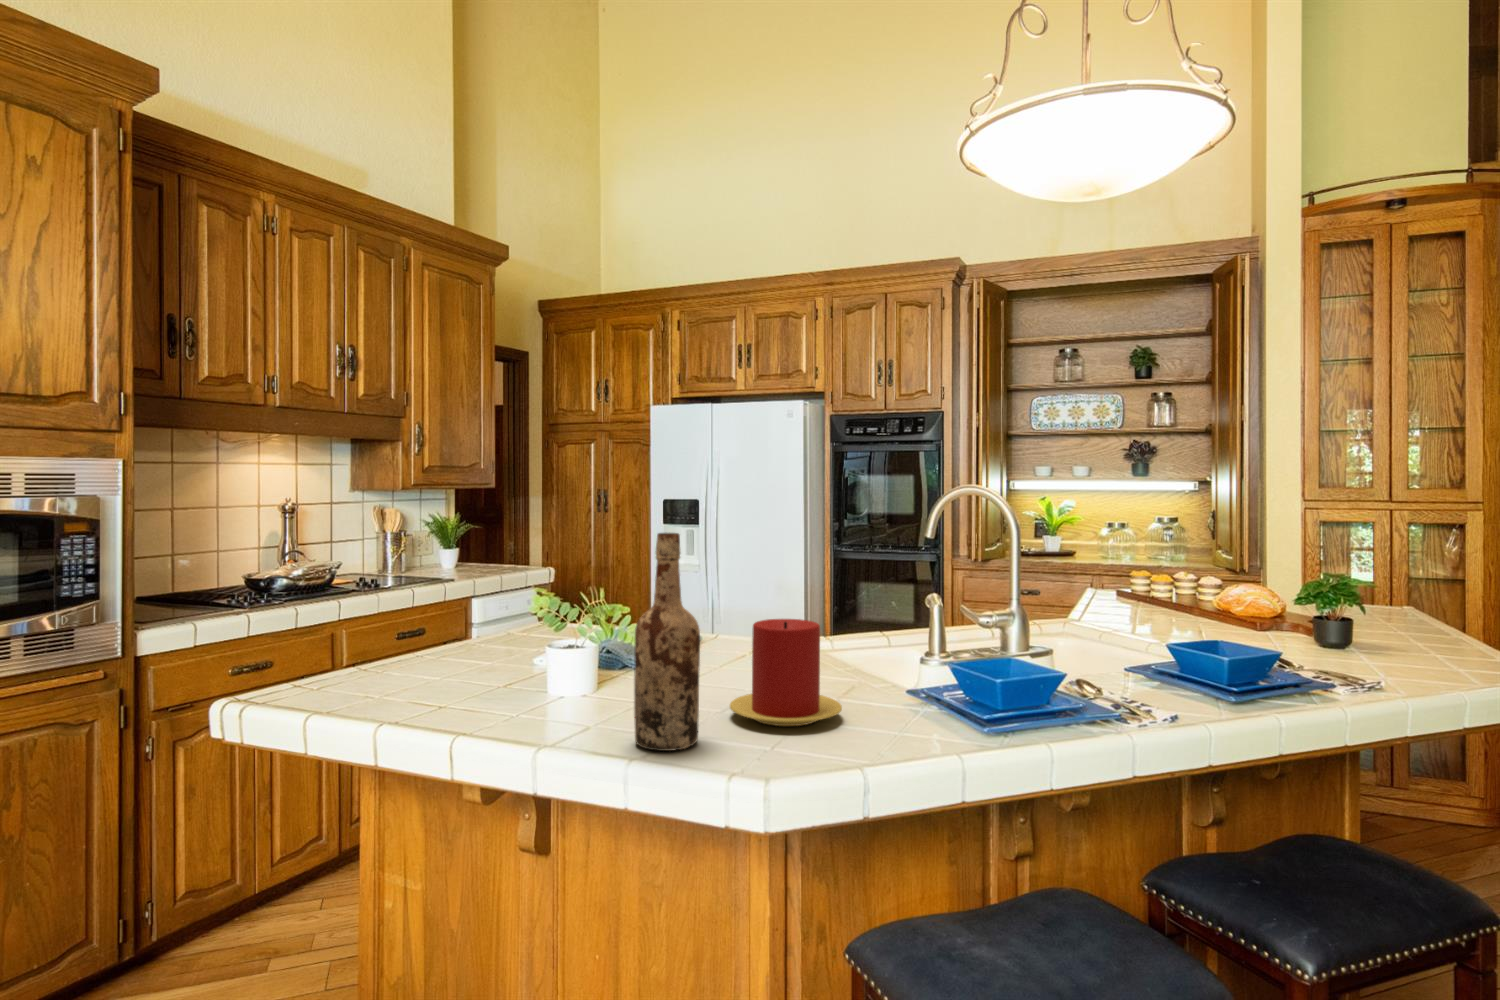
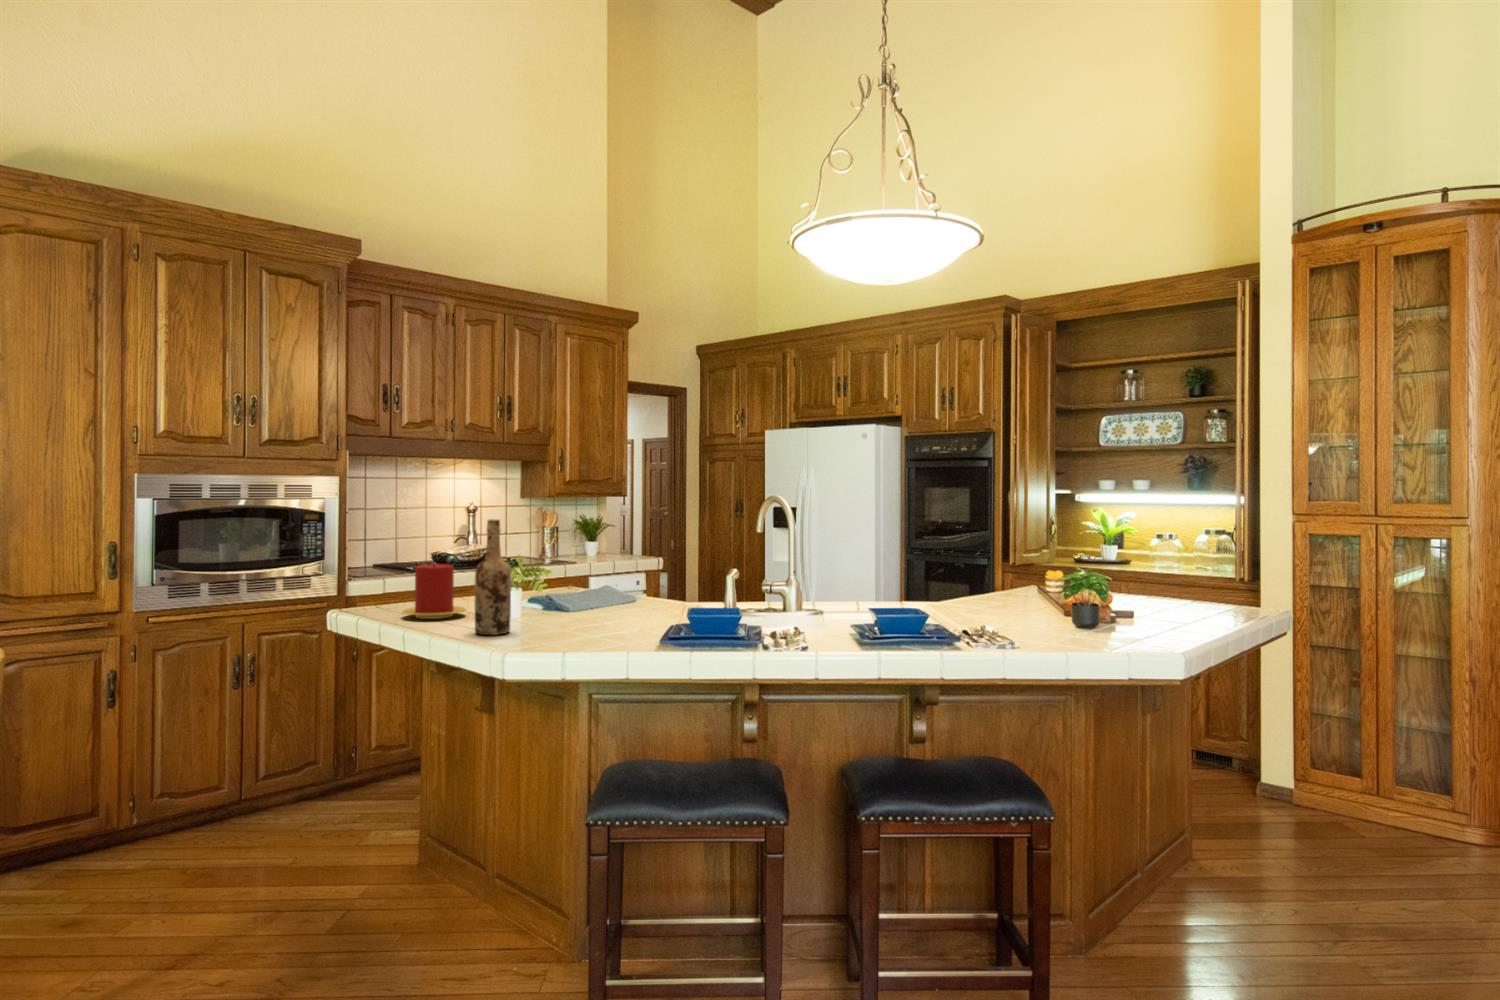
candle: present [730,619,842,726] -> present [402,564,466,619]

